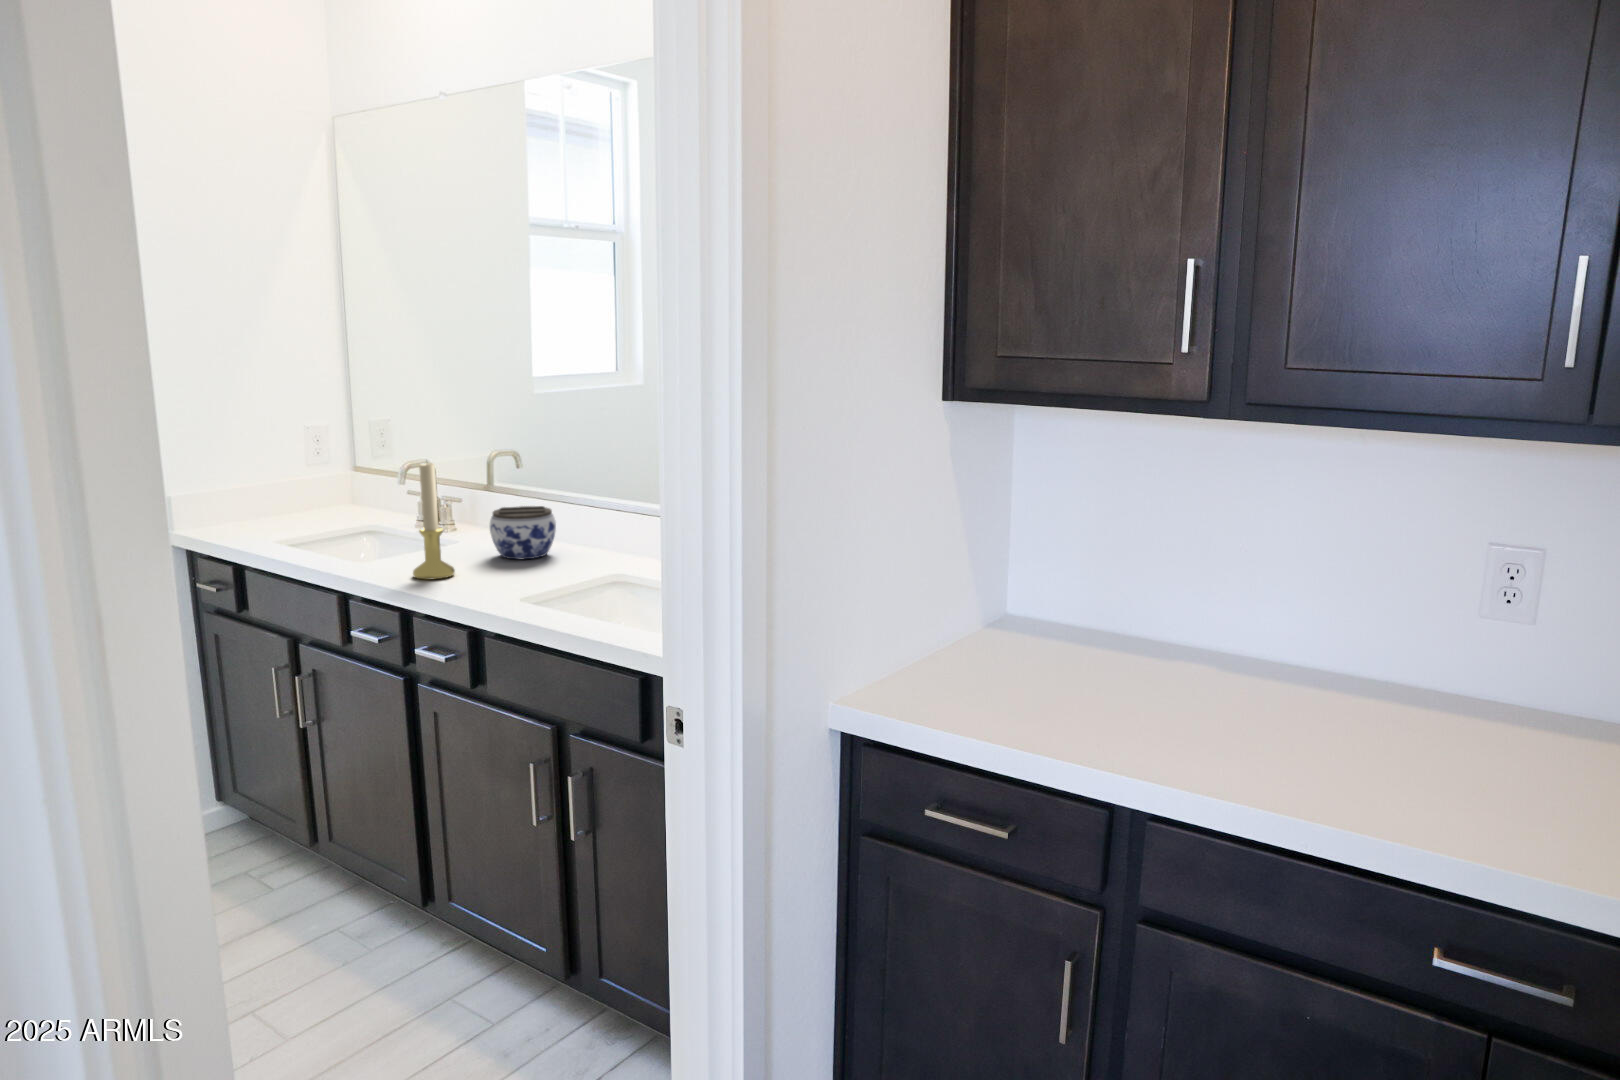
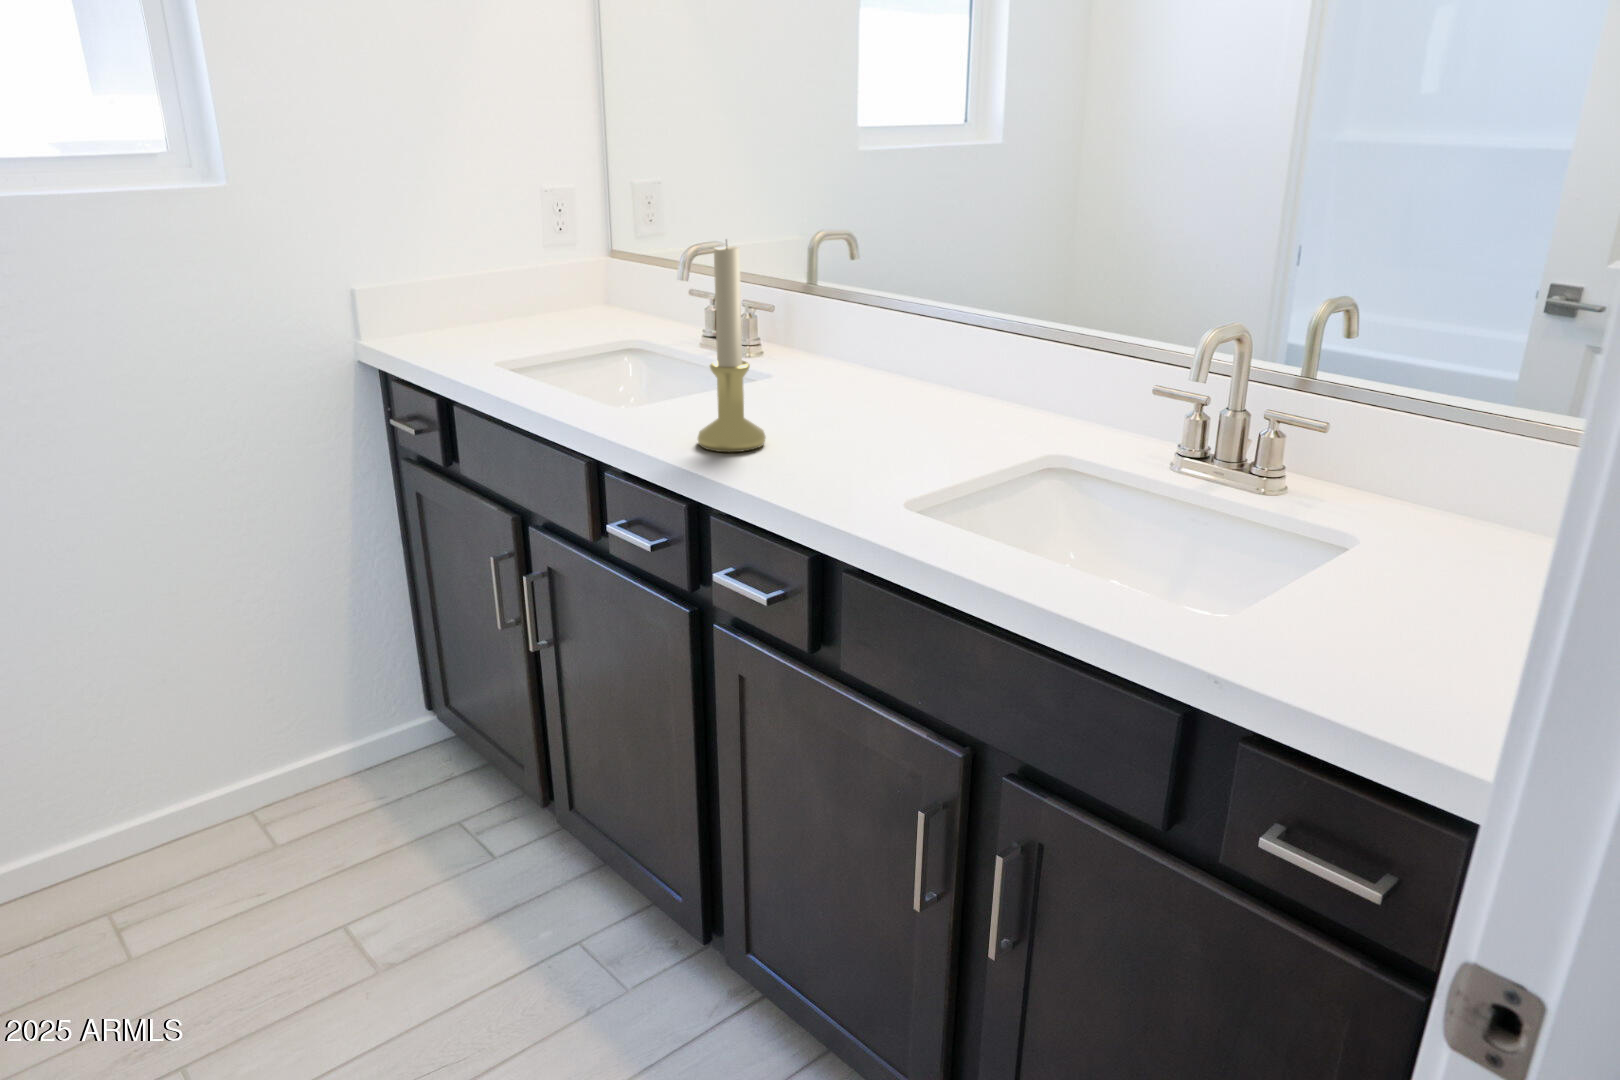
jar: present [490,506,556,559] -> none [820,325,928,418]

